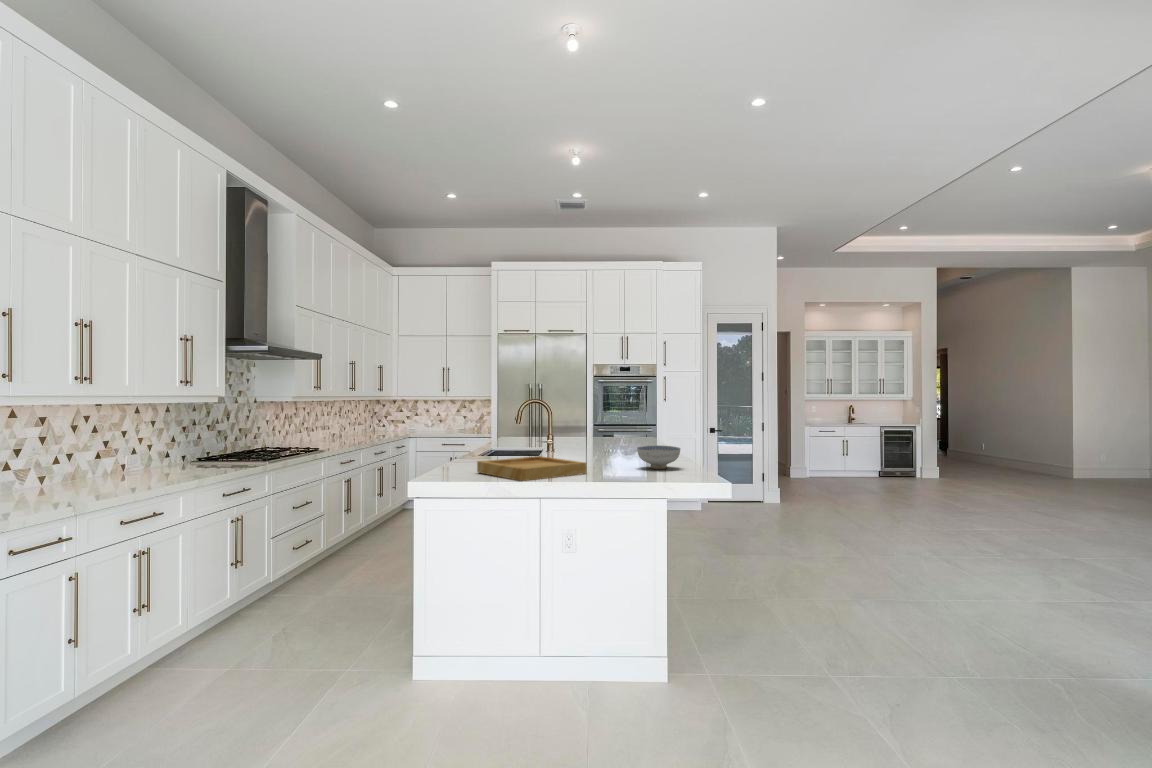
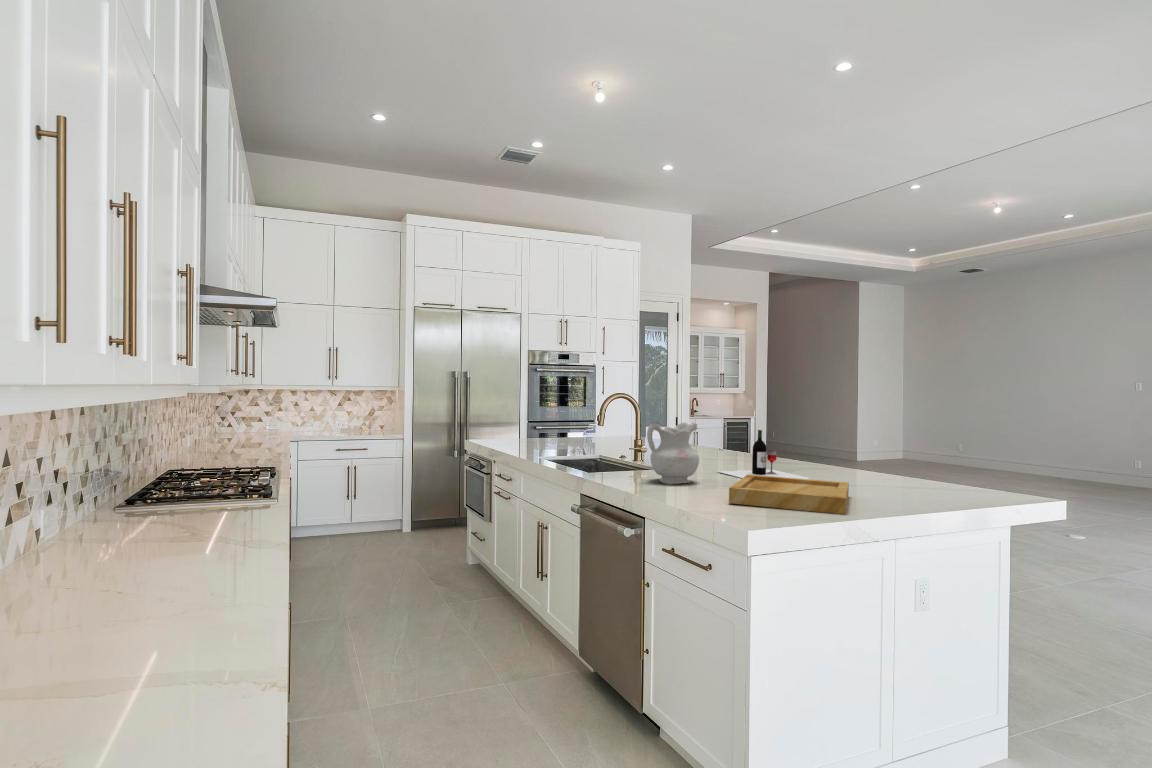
ceramic pitcher: none [489,415,529,463] -> present [647,421,699,484]
wine bottle: none [571,424,629,465] -> present [719,430,810,479]
ceramic bowl: present [637,445,680,469] -> none [847,456,902,485]

